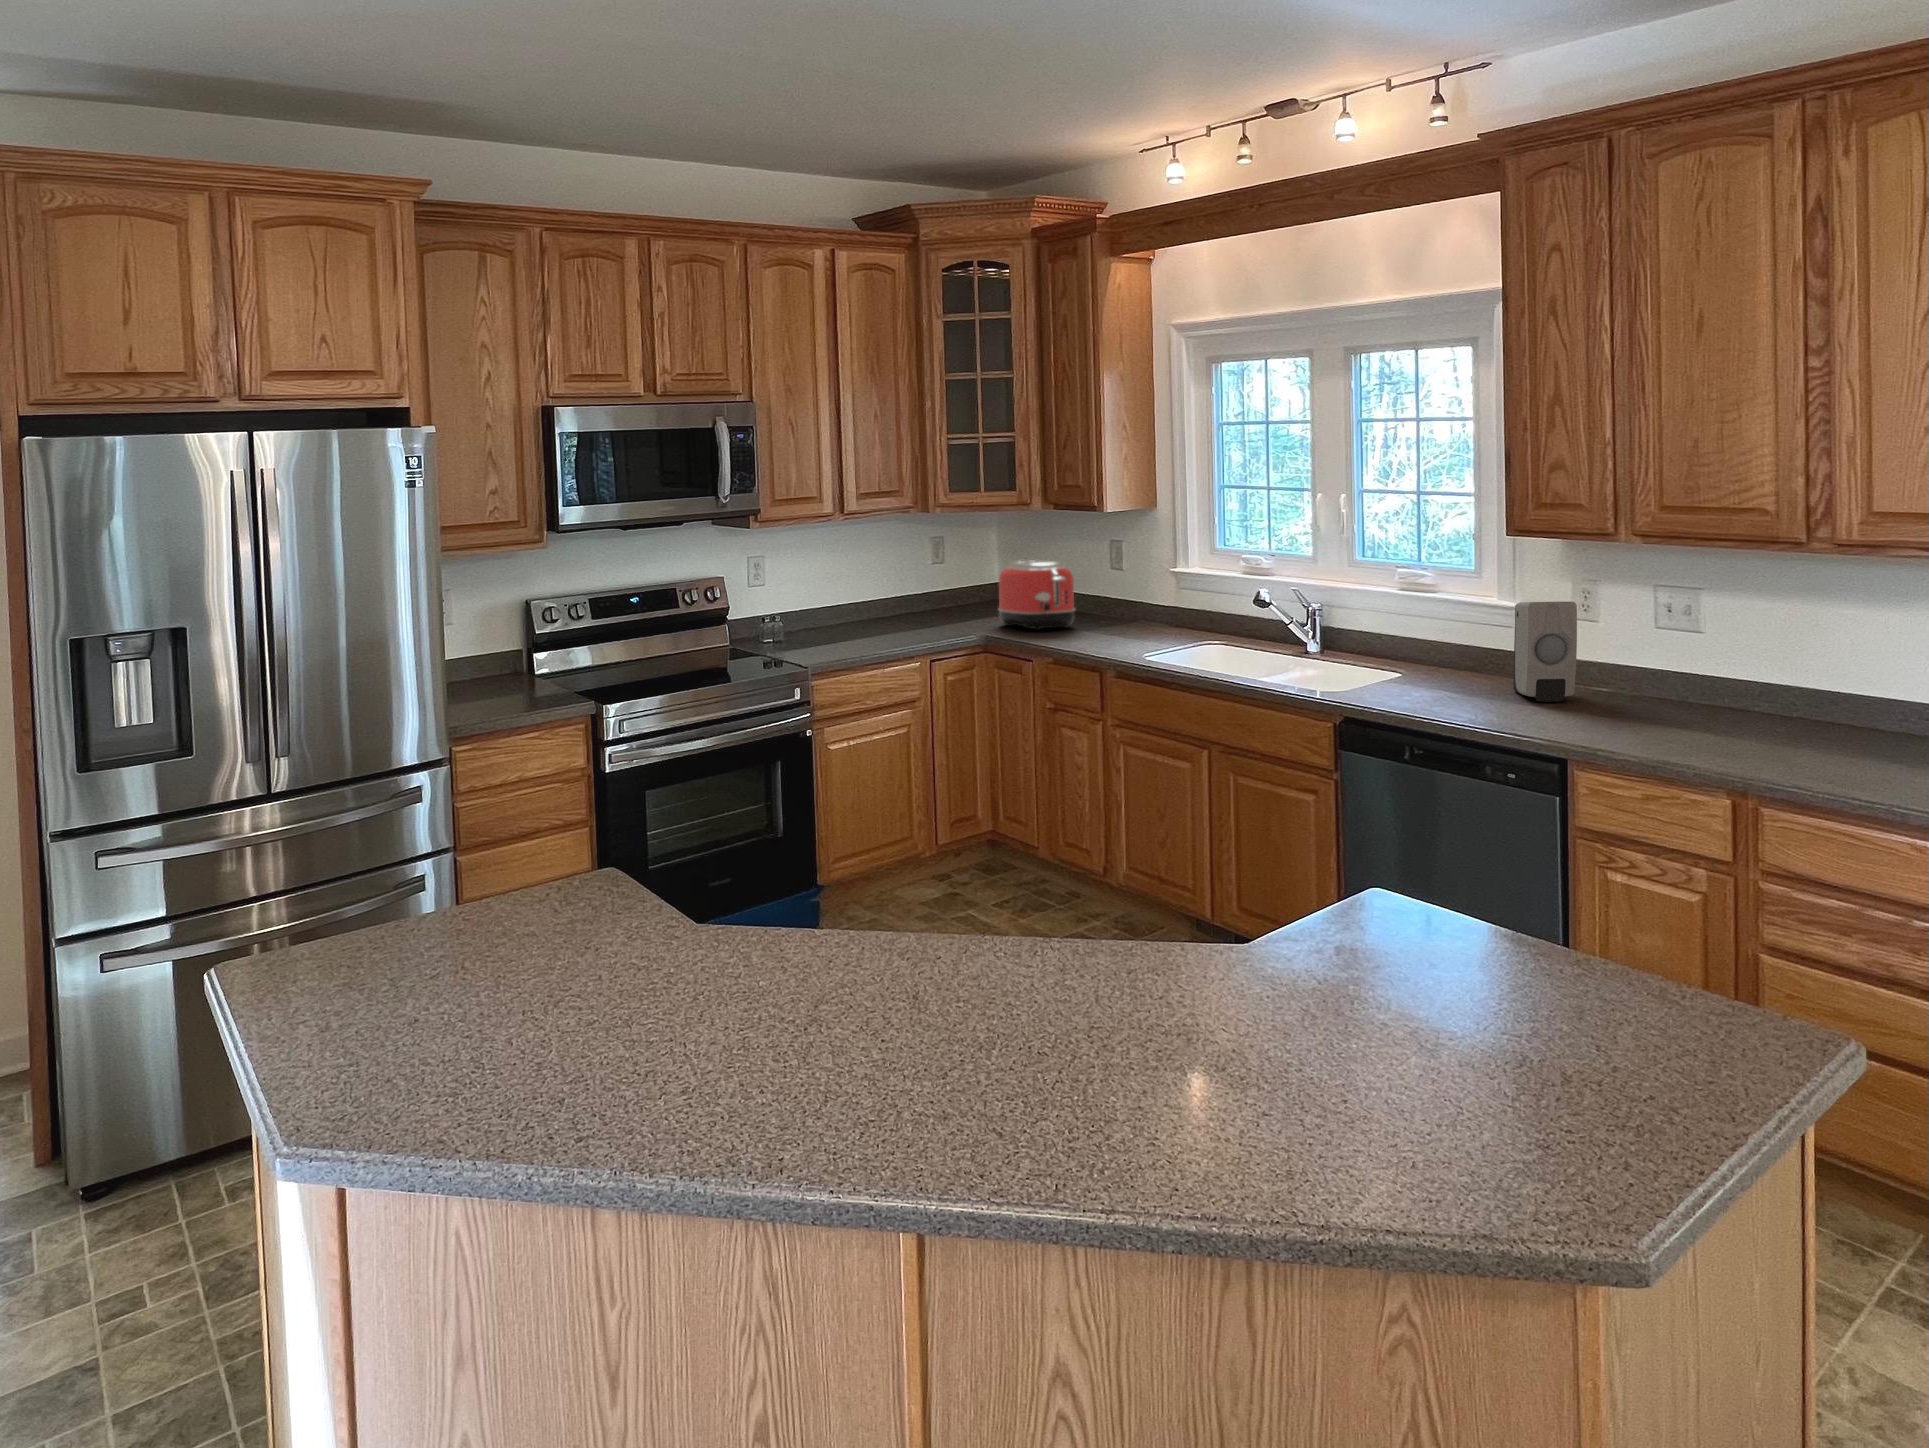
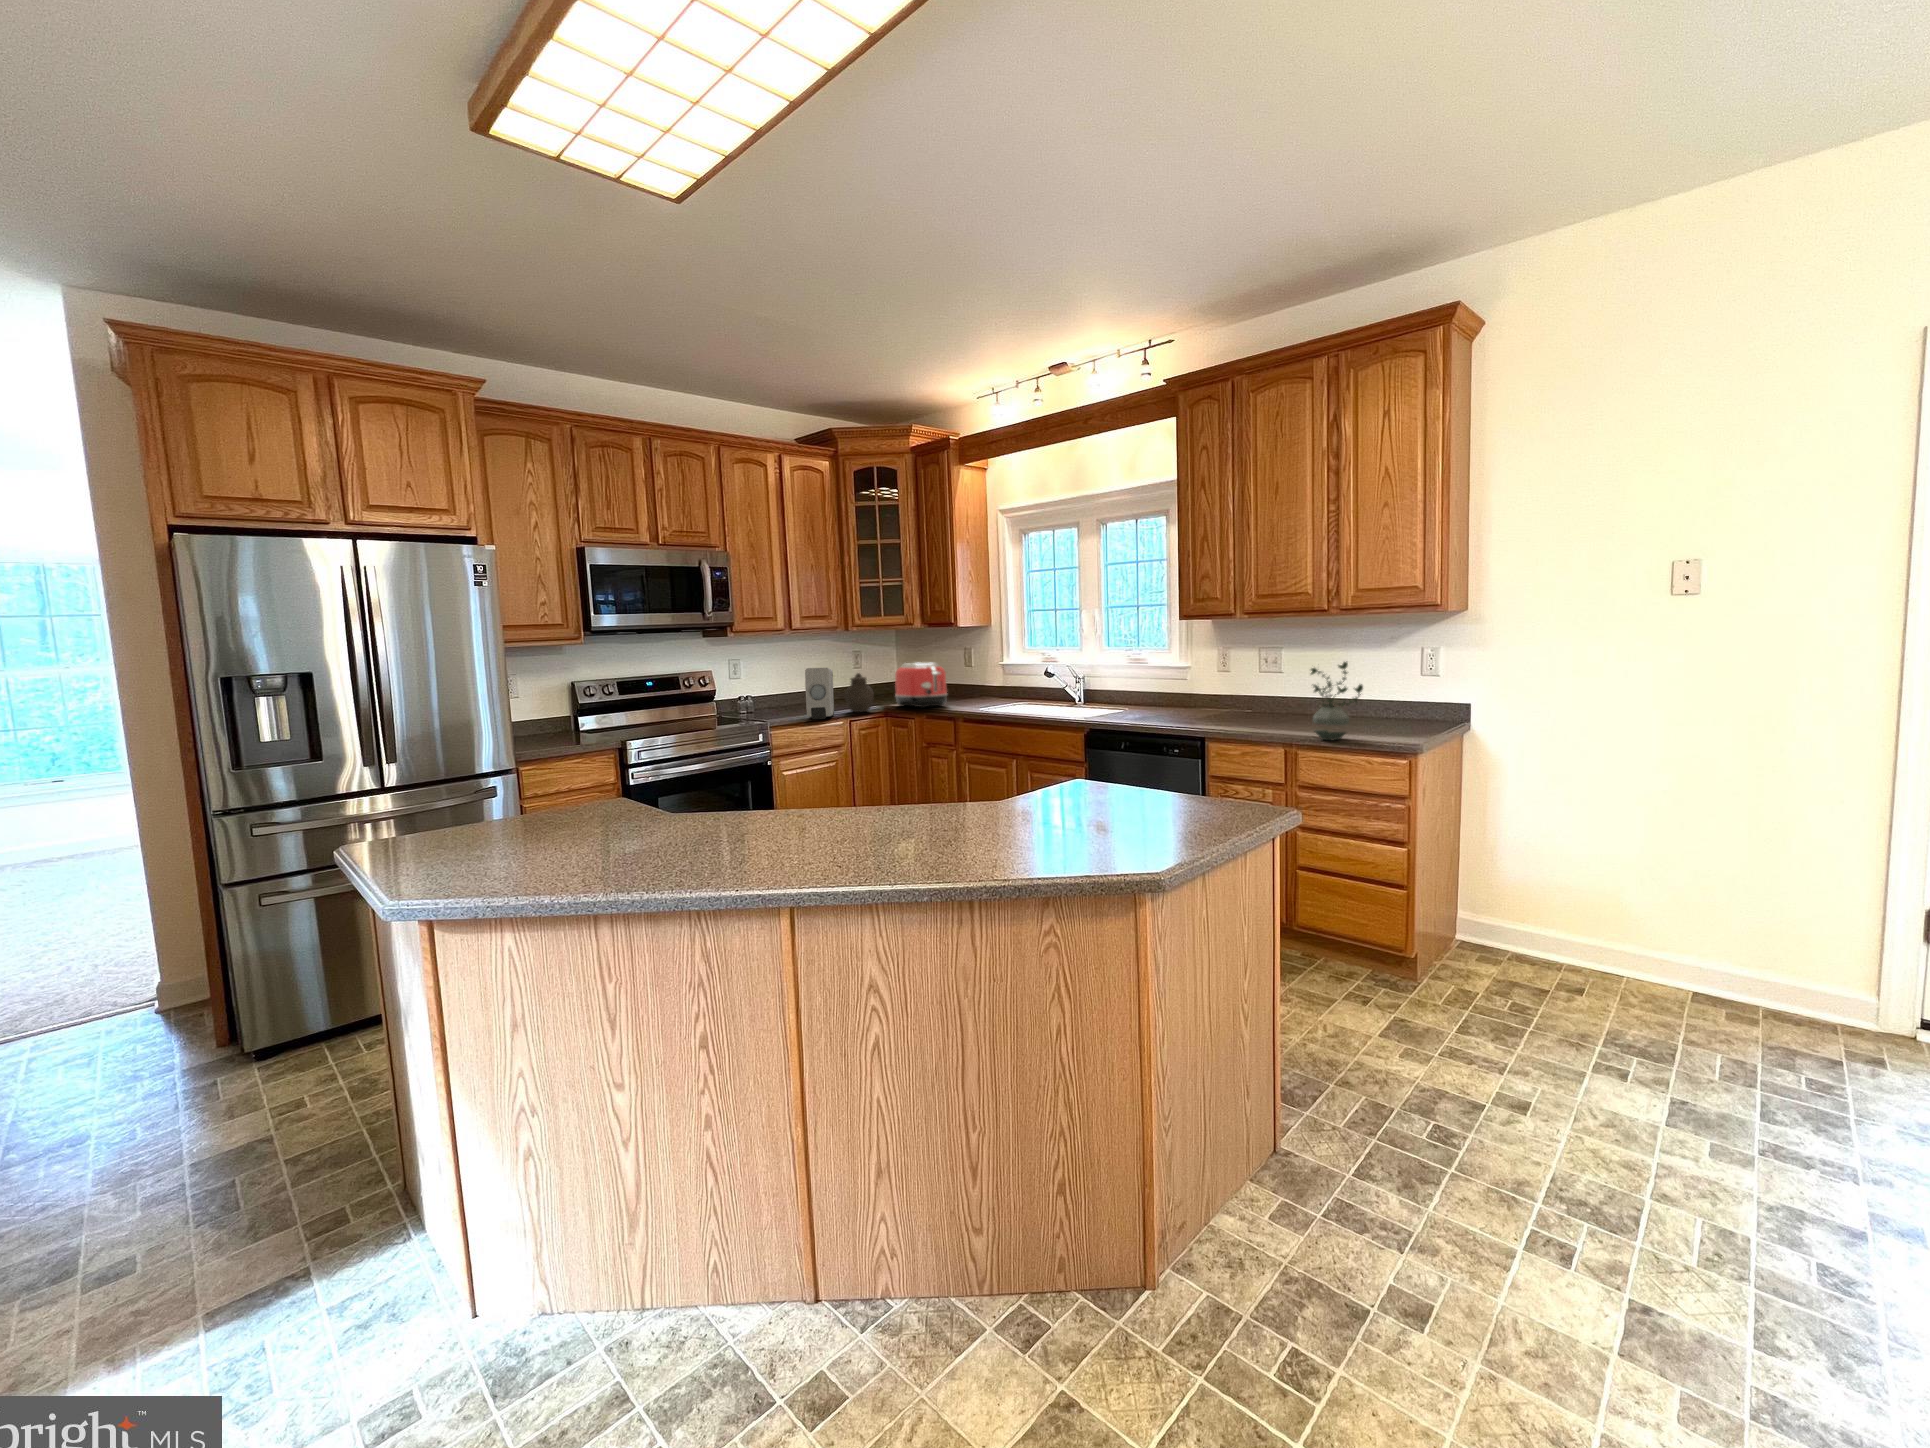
jar: none [923,578,965,636] -> present [845,673,874,712]
potted plant: none [1627,590,1715,716] -> present [1311,662,1363,740]
soap dispenser: present [1513,601,1577,702] -> present [805,668,834,719]

